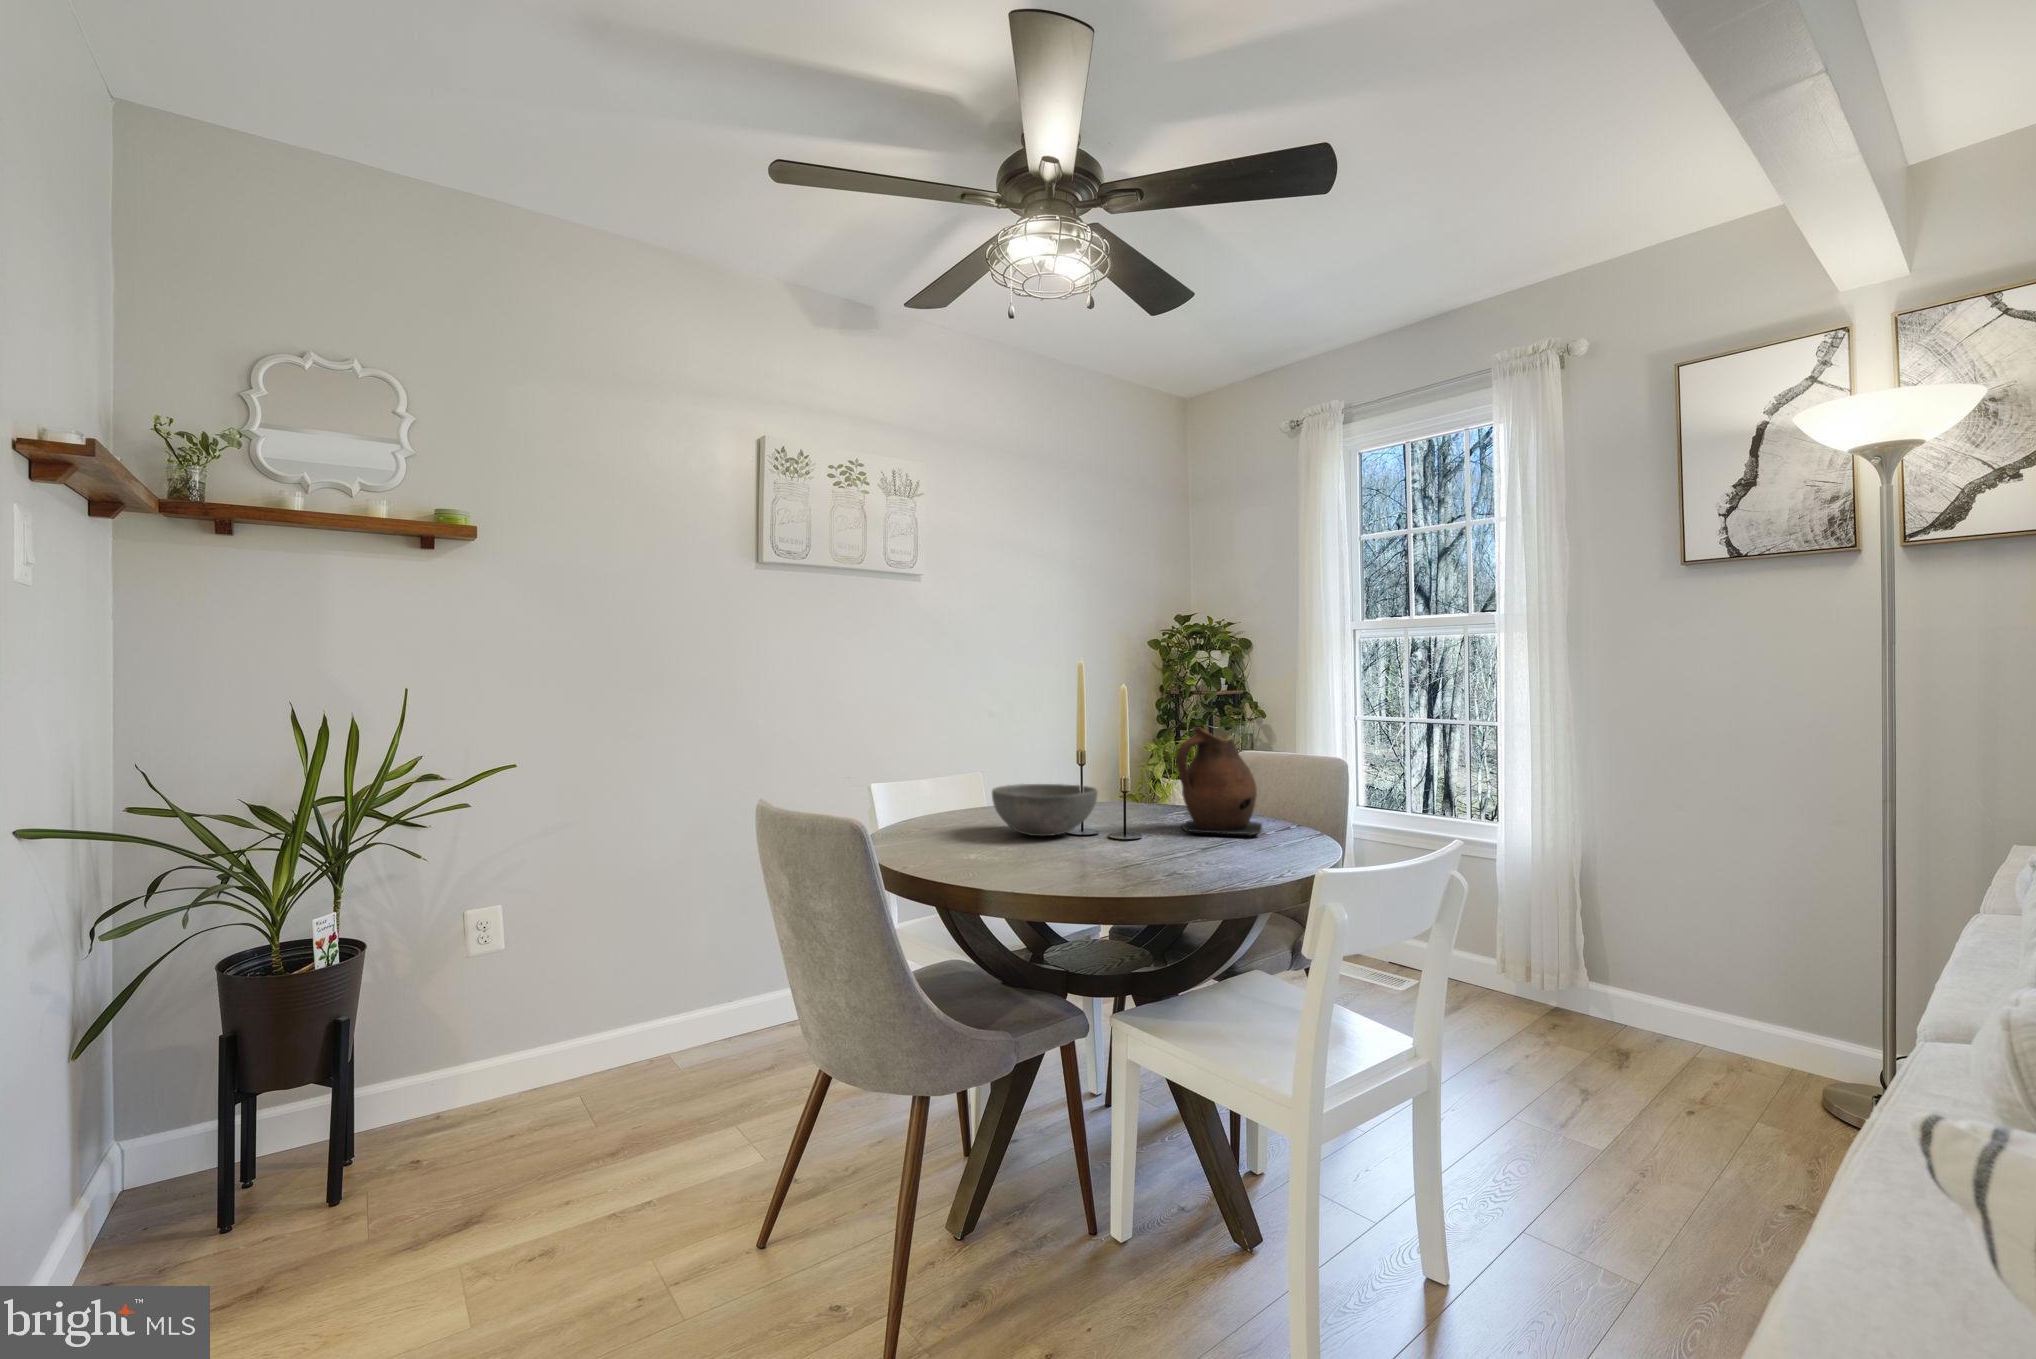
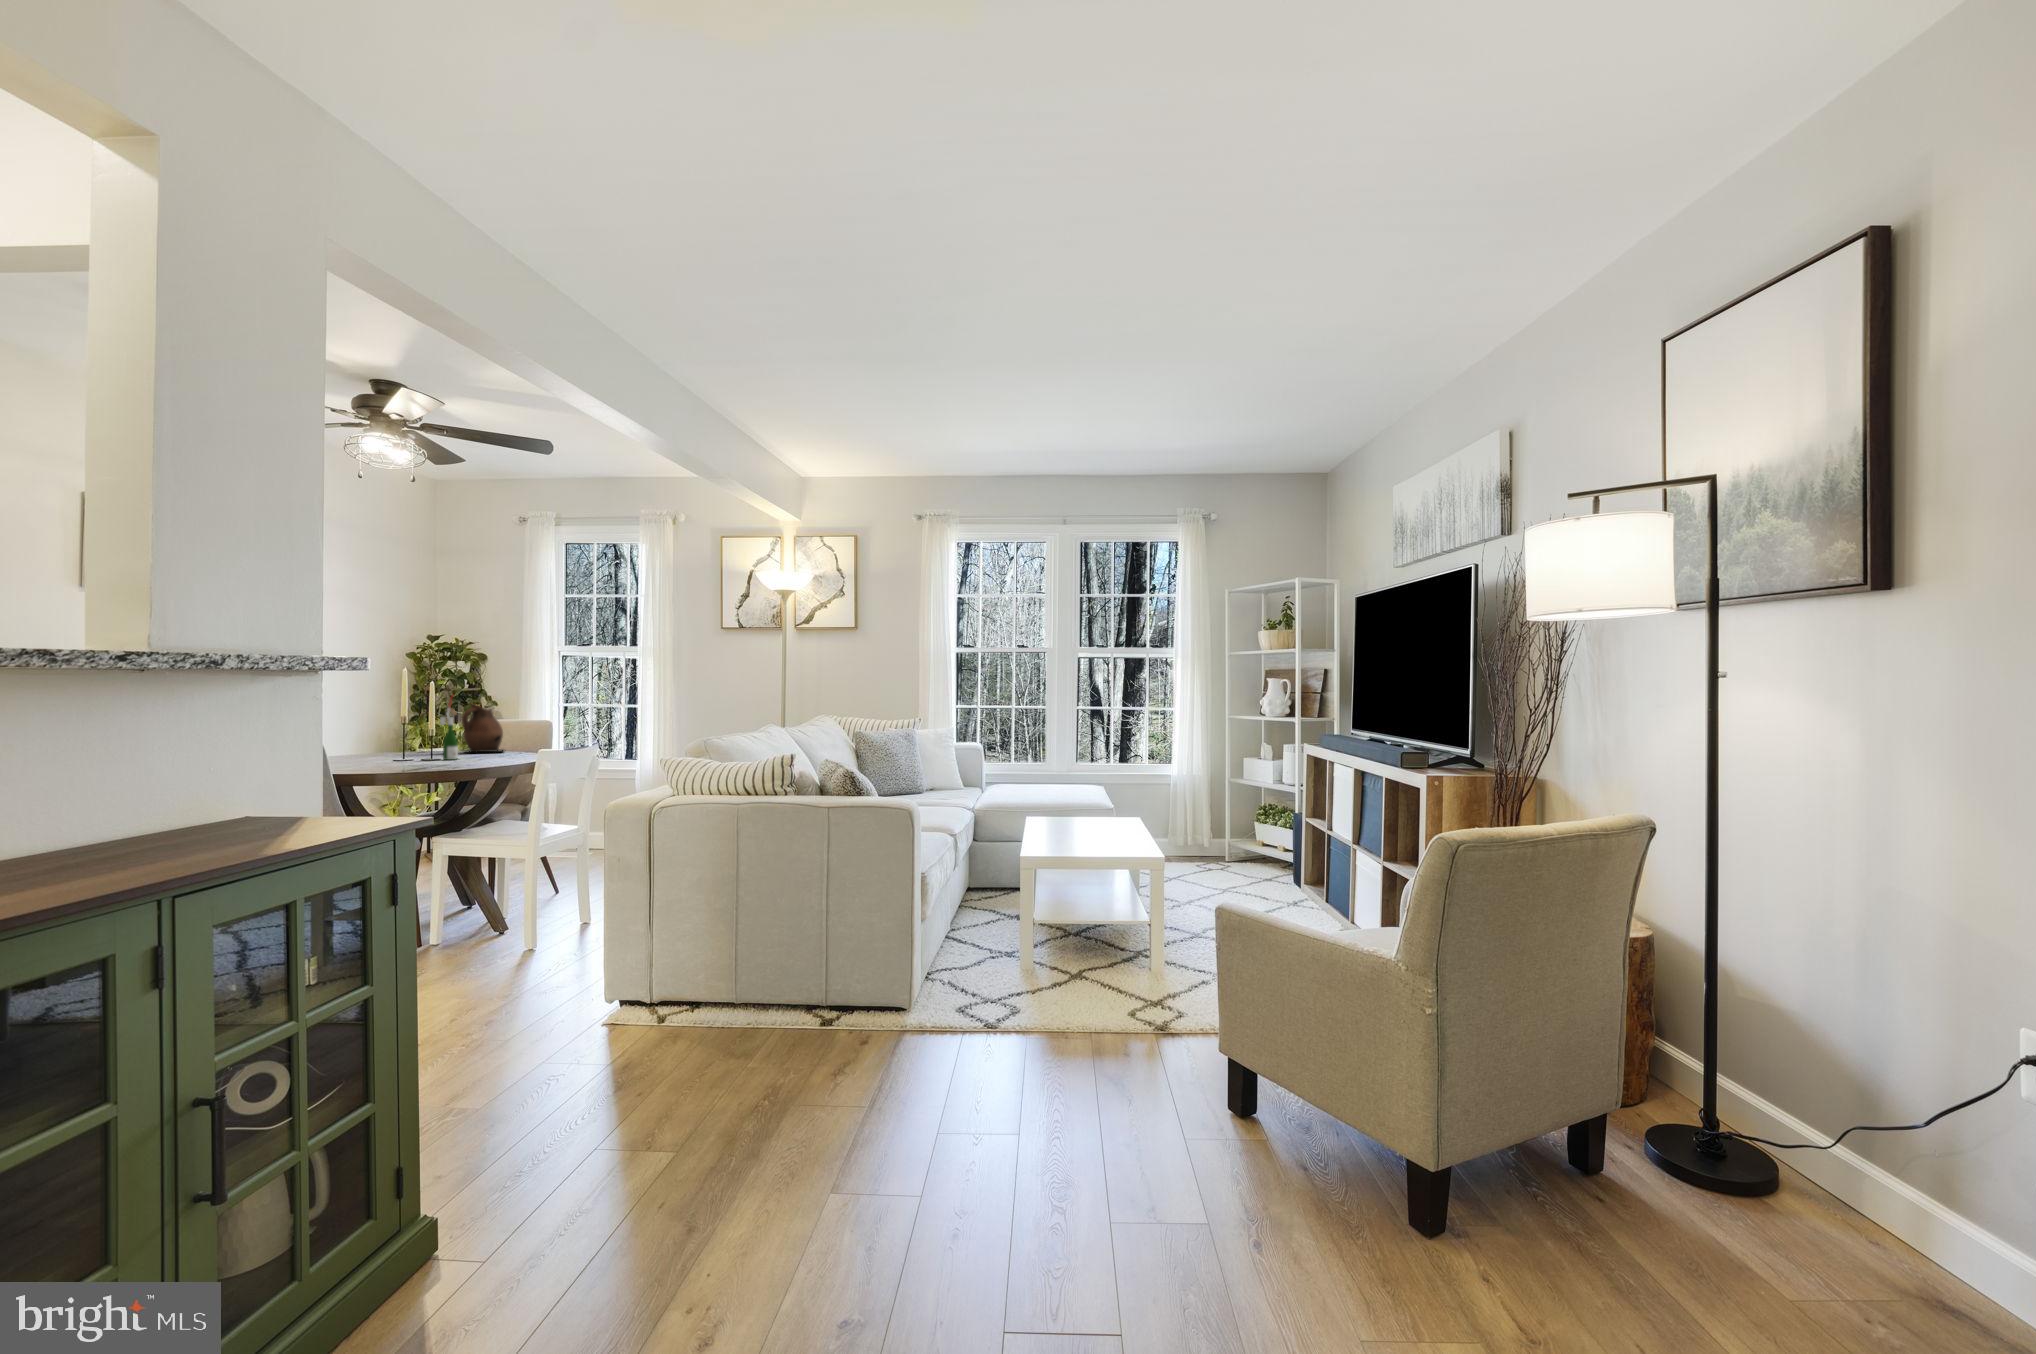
wine bottle: none [1108,712,1155,872] -> present [440,695,458,760]
bowl: present [992,784,1098,836] -> none [359,733,421,757]

